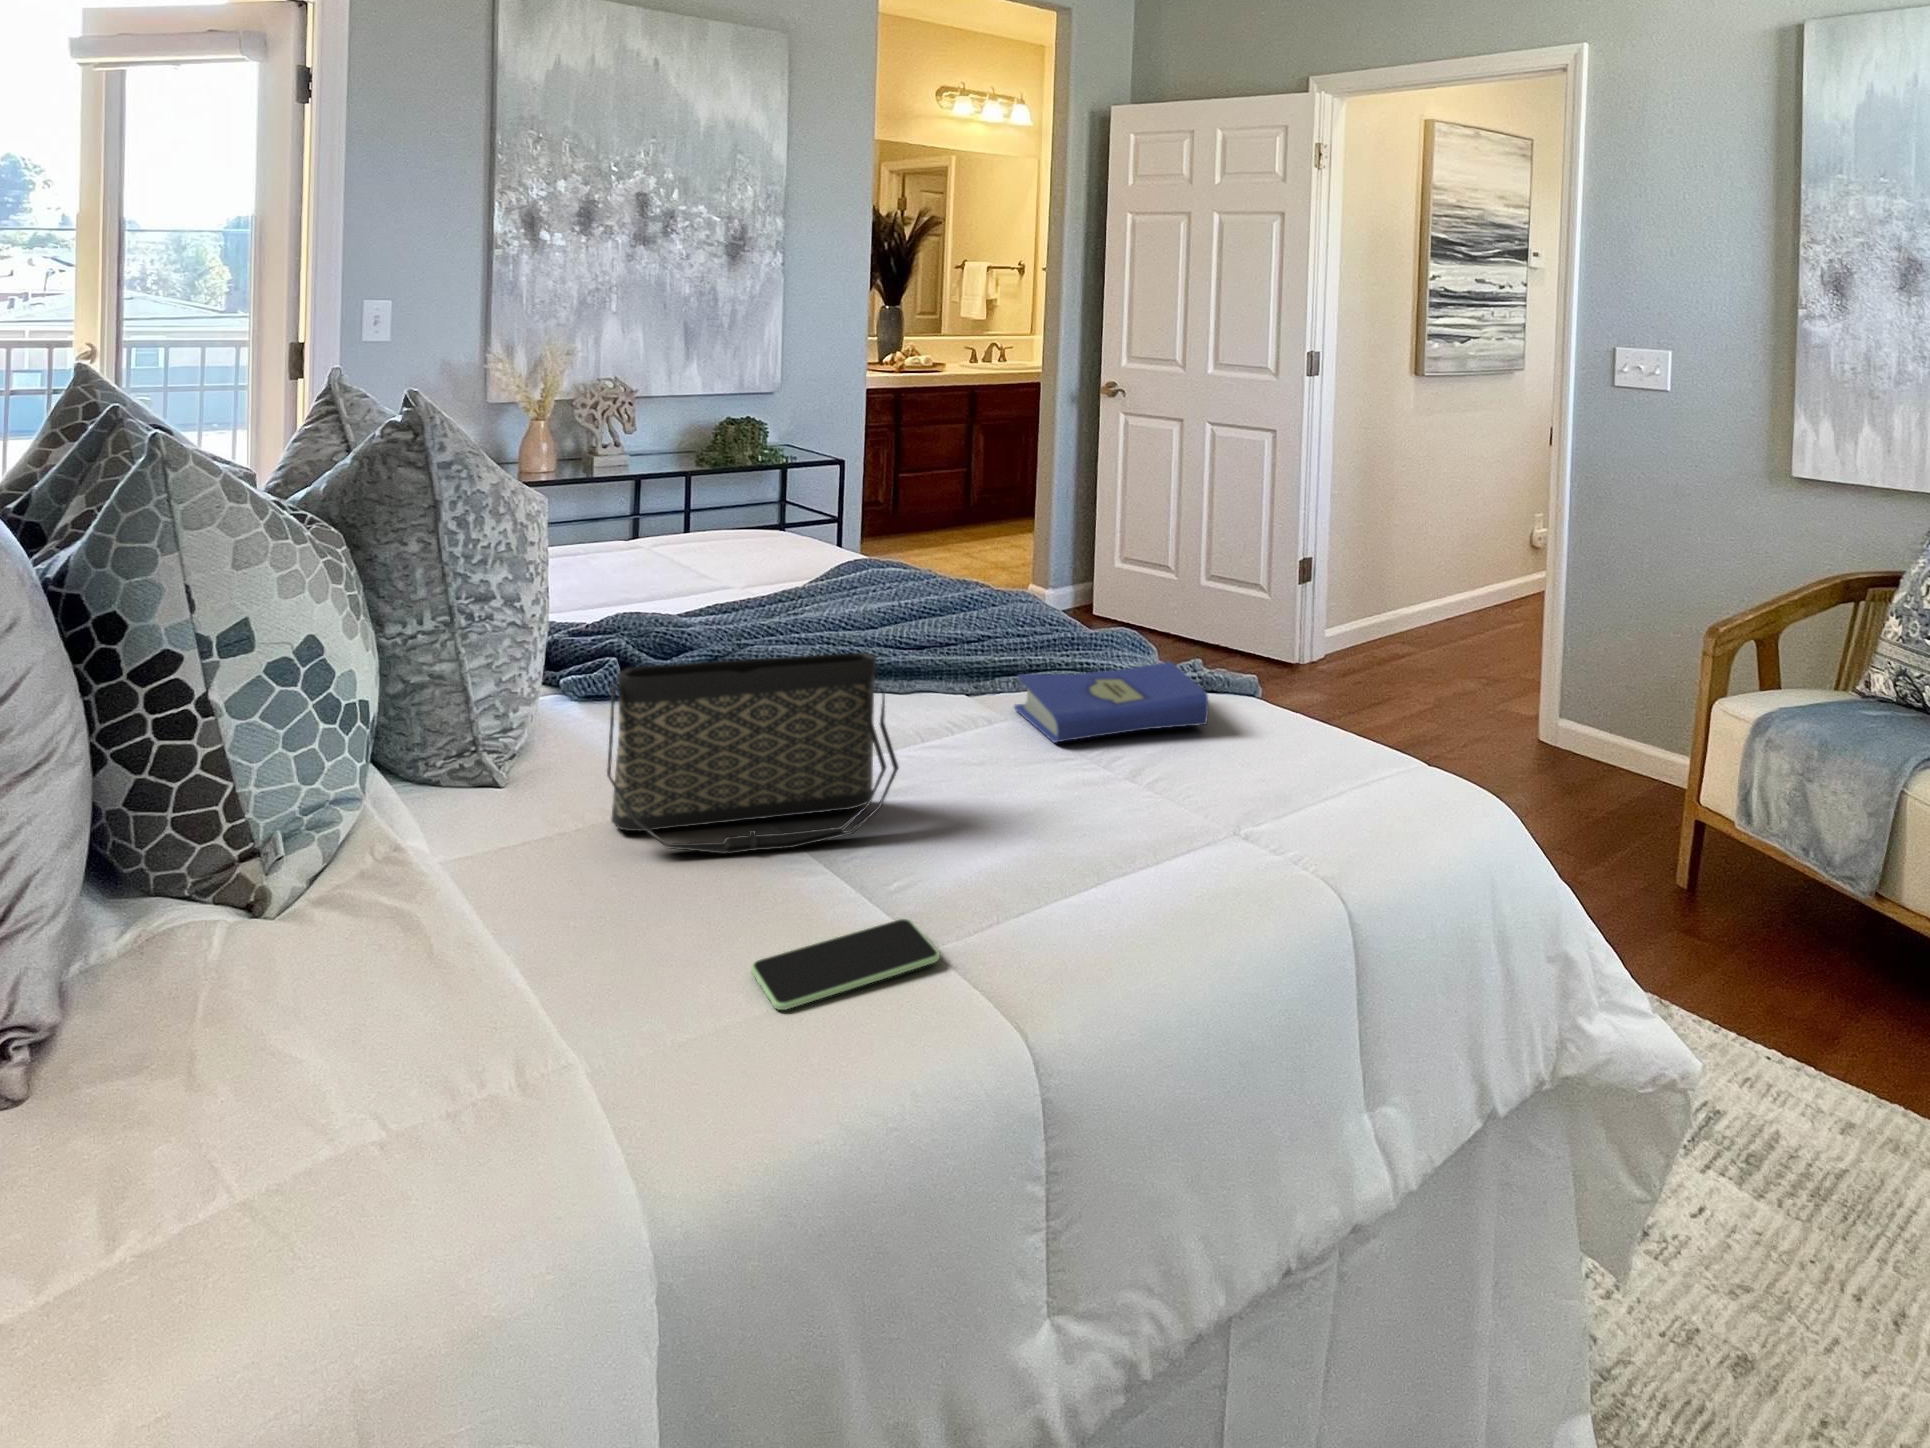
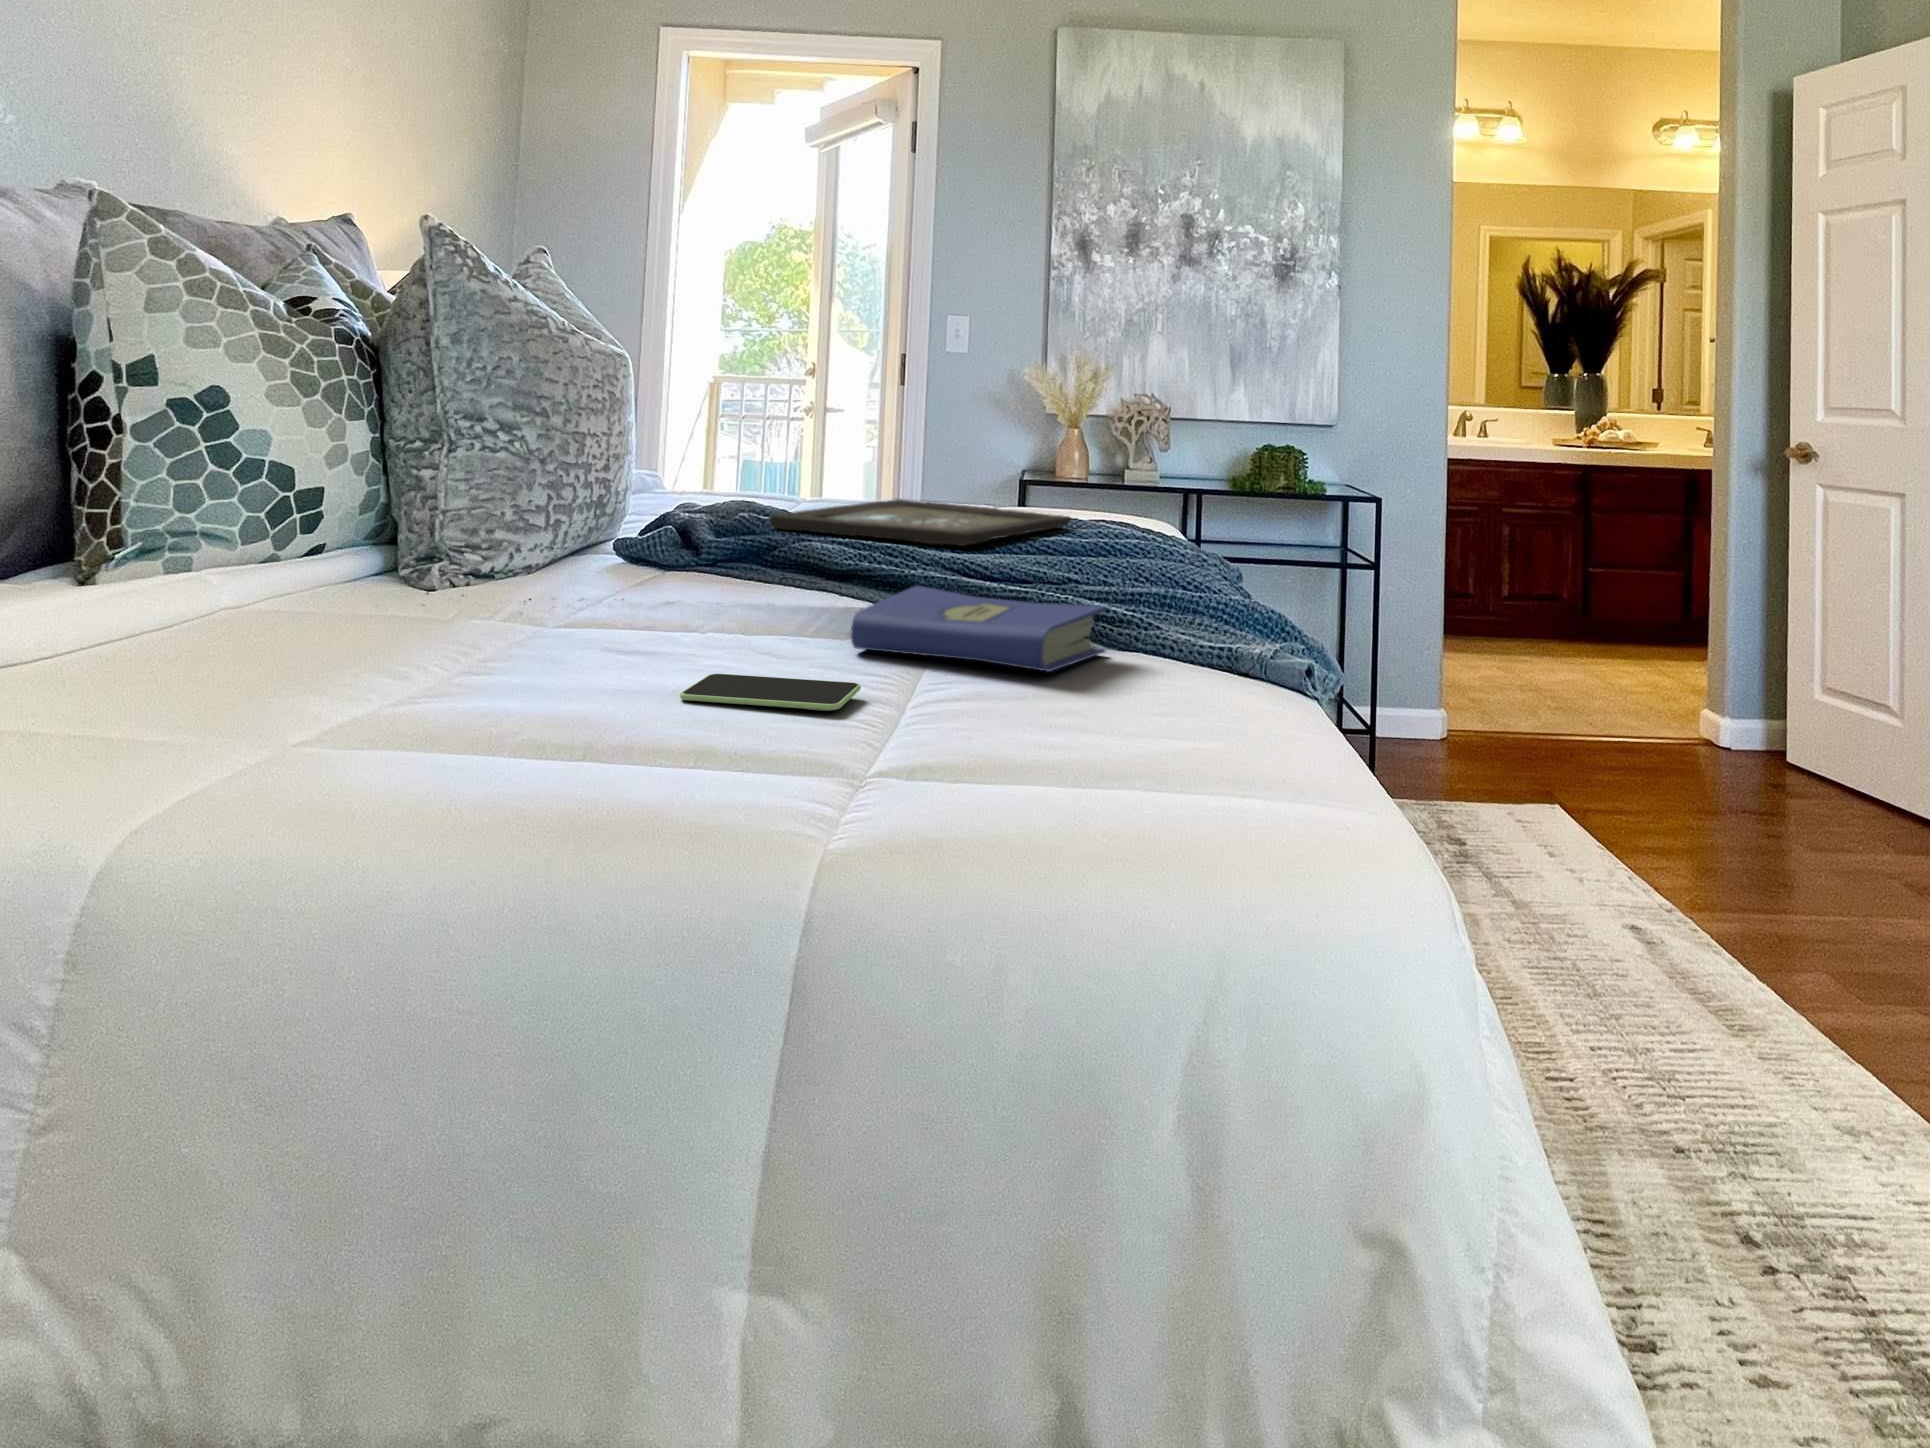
tray: none [627,554,858,625] -> present [769,499,1071,546]
handbag: present [607,653,899,854] -> none [337,461,583,644]
smartphone: present [751,919,940,1010] -> present [680,674,861,711]

